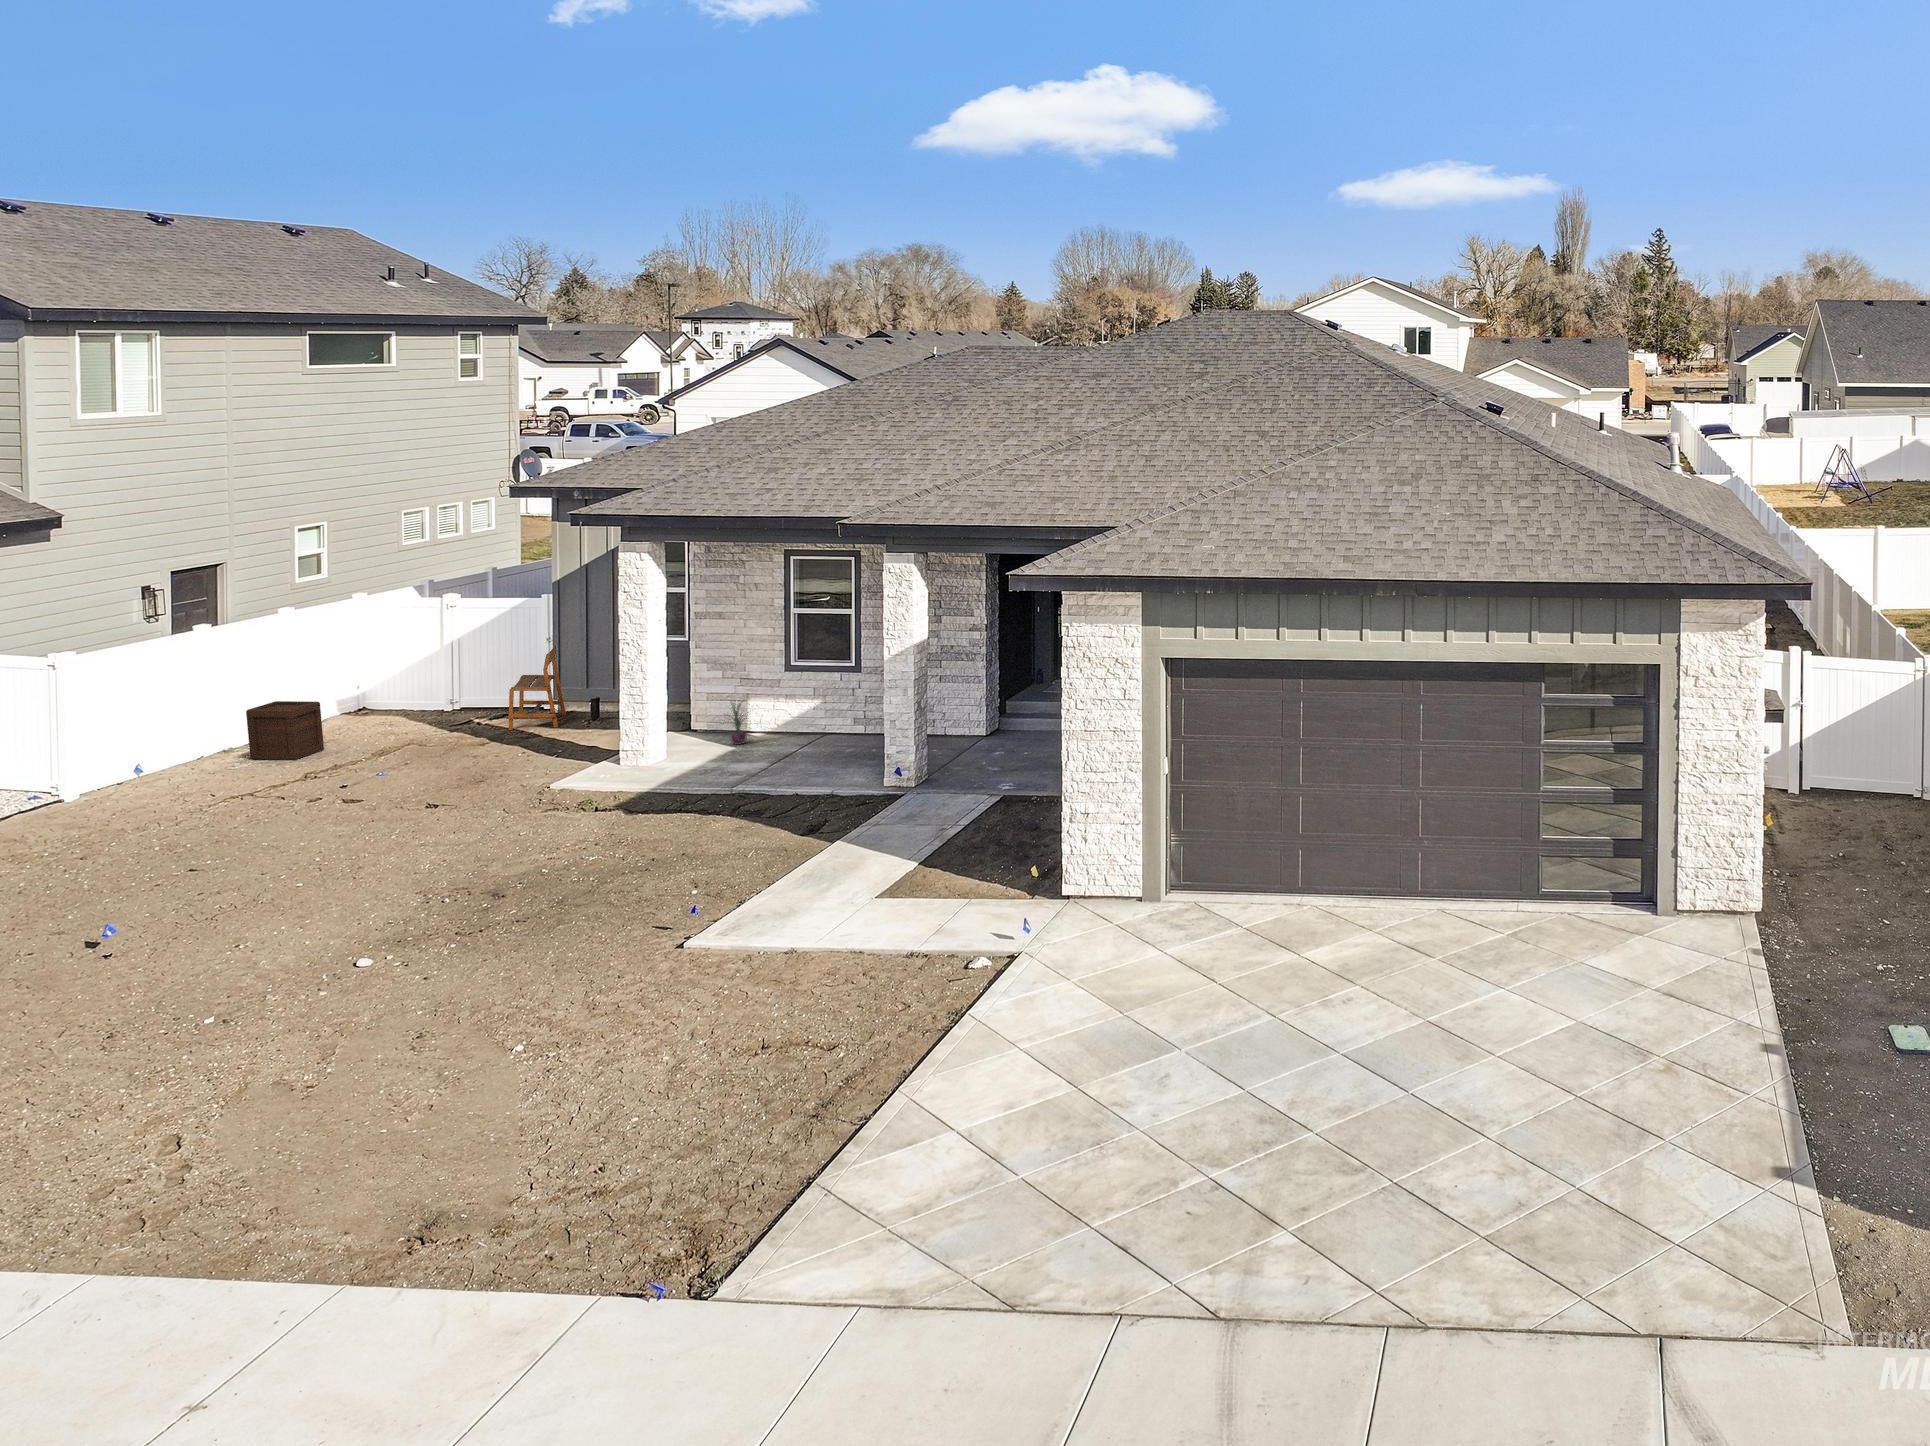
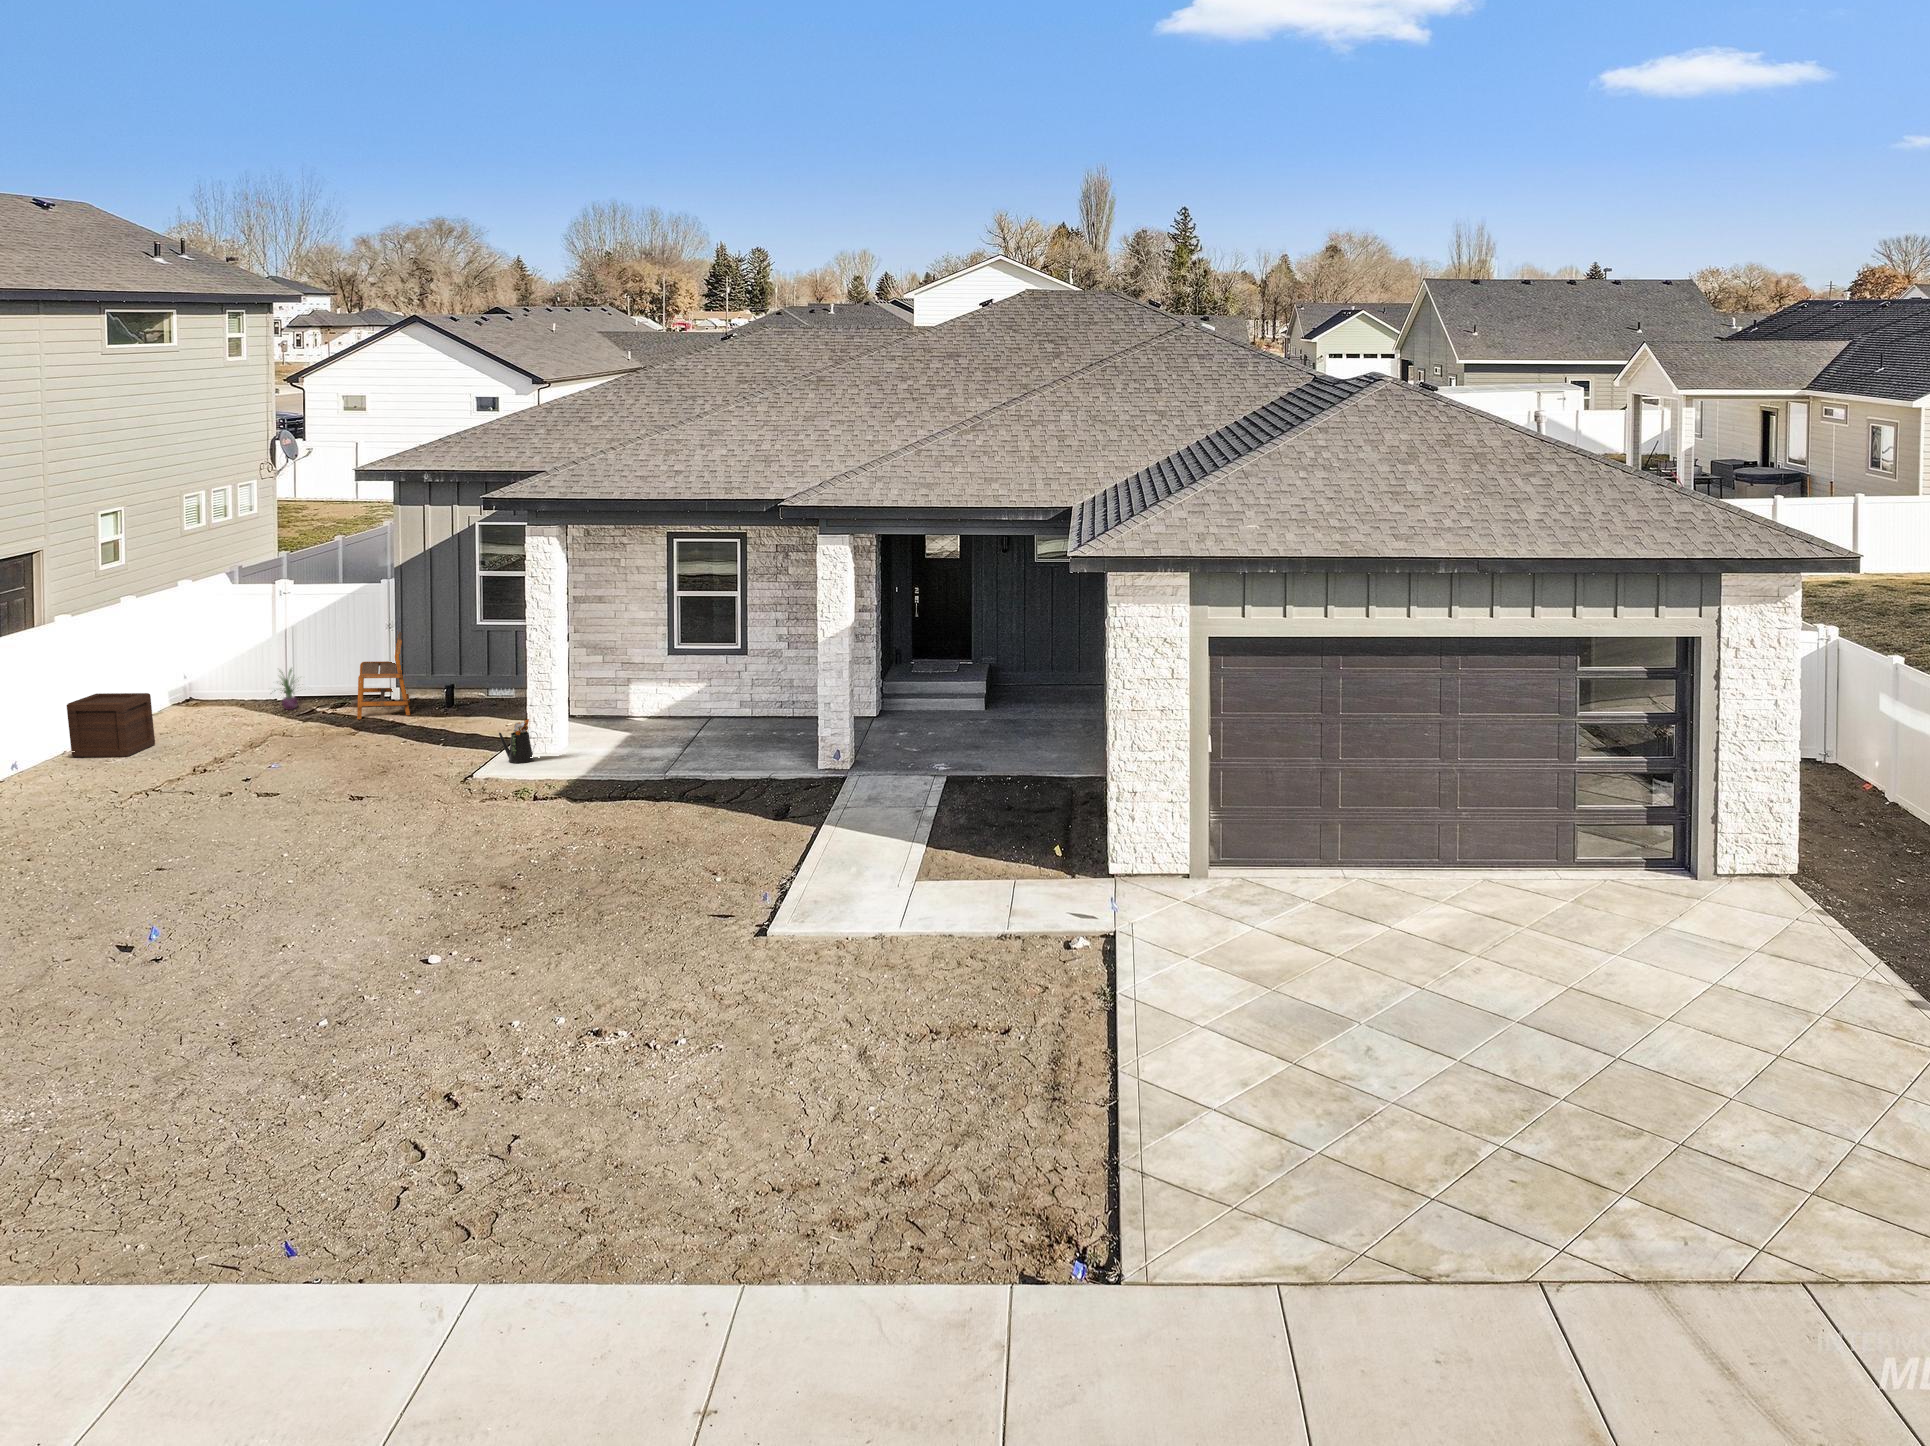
decorative plant: present [729,702,748,744] -> present [275,669,298,710]
watering can: none [605,731,640,774] -> present [499,719,538,763]

